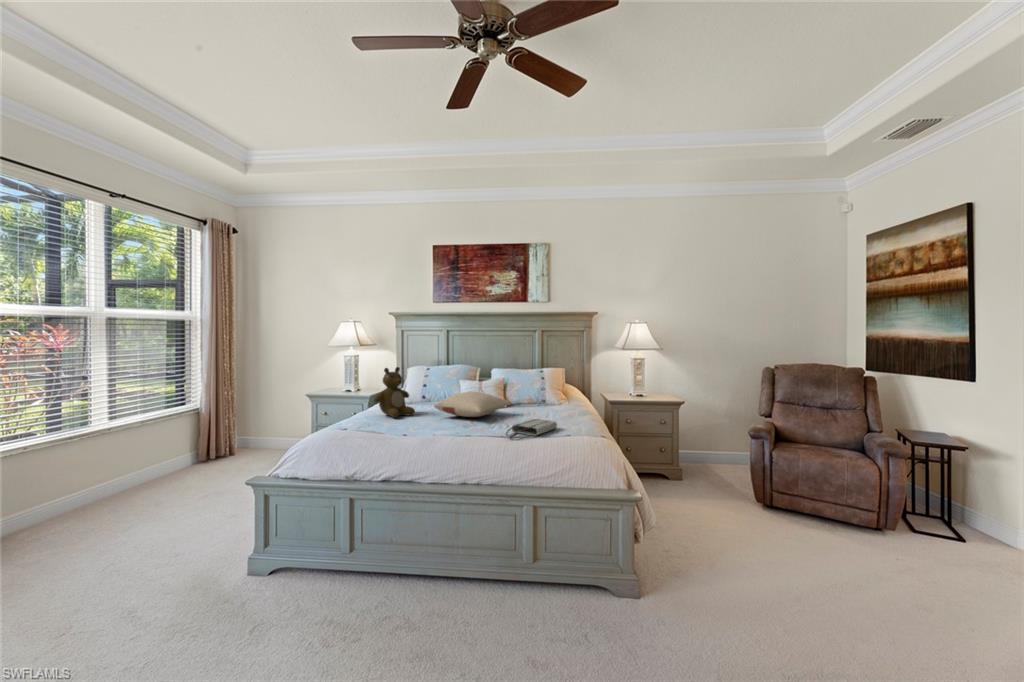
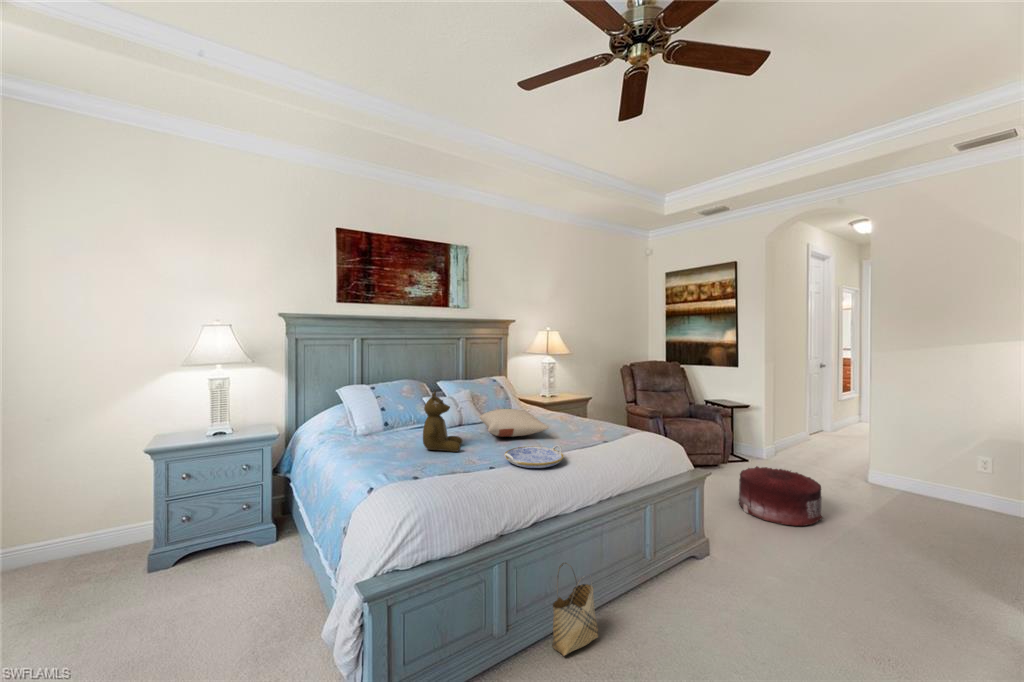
tote bag: present [506,419,557,436] -> none [586,426,624,445]
serving tray: none [382,420,439,437] -> present [504,445,564,468]
woven basket: none [333,519,384,598] -> present [552,563,598,656]
pouf: none [781,529,938,655] -> present [739,466,823,526]

